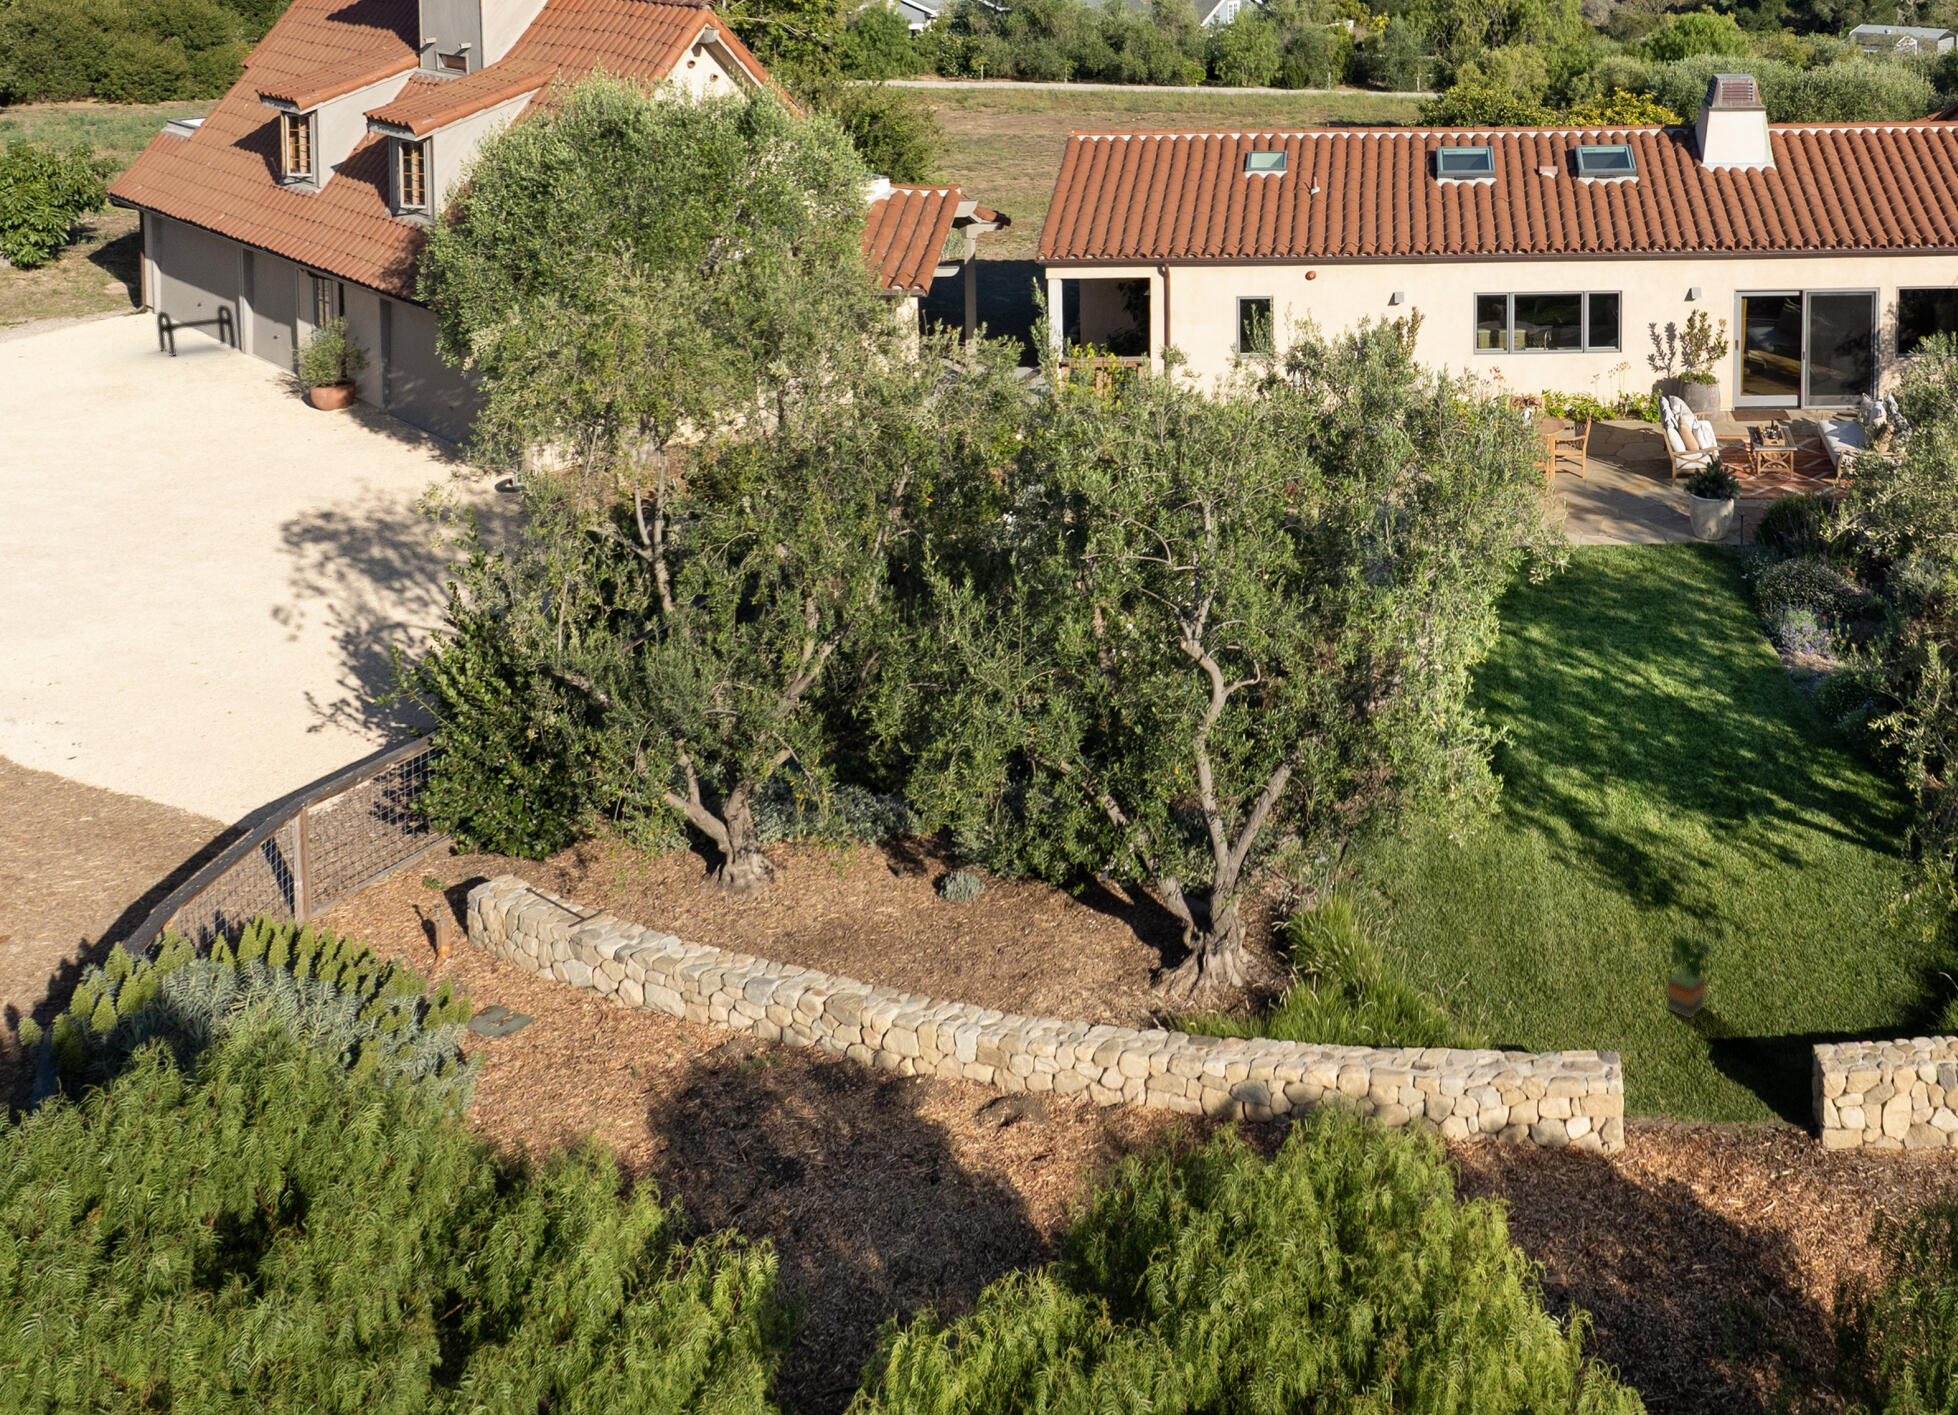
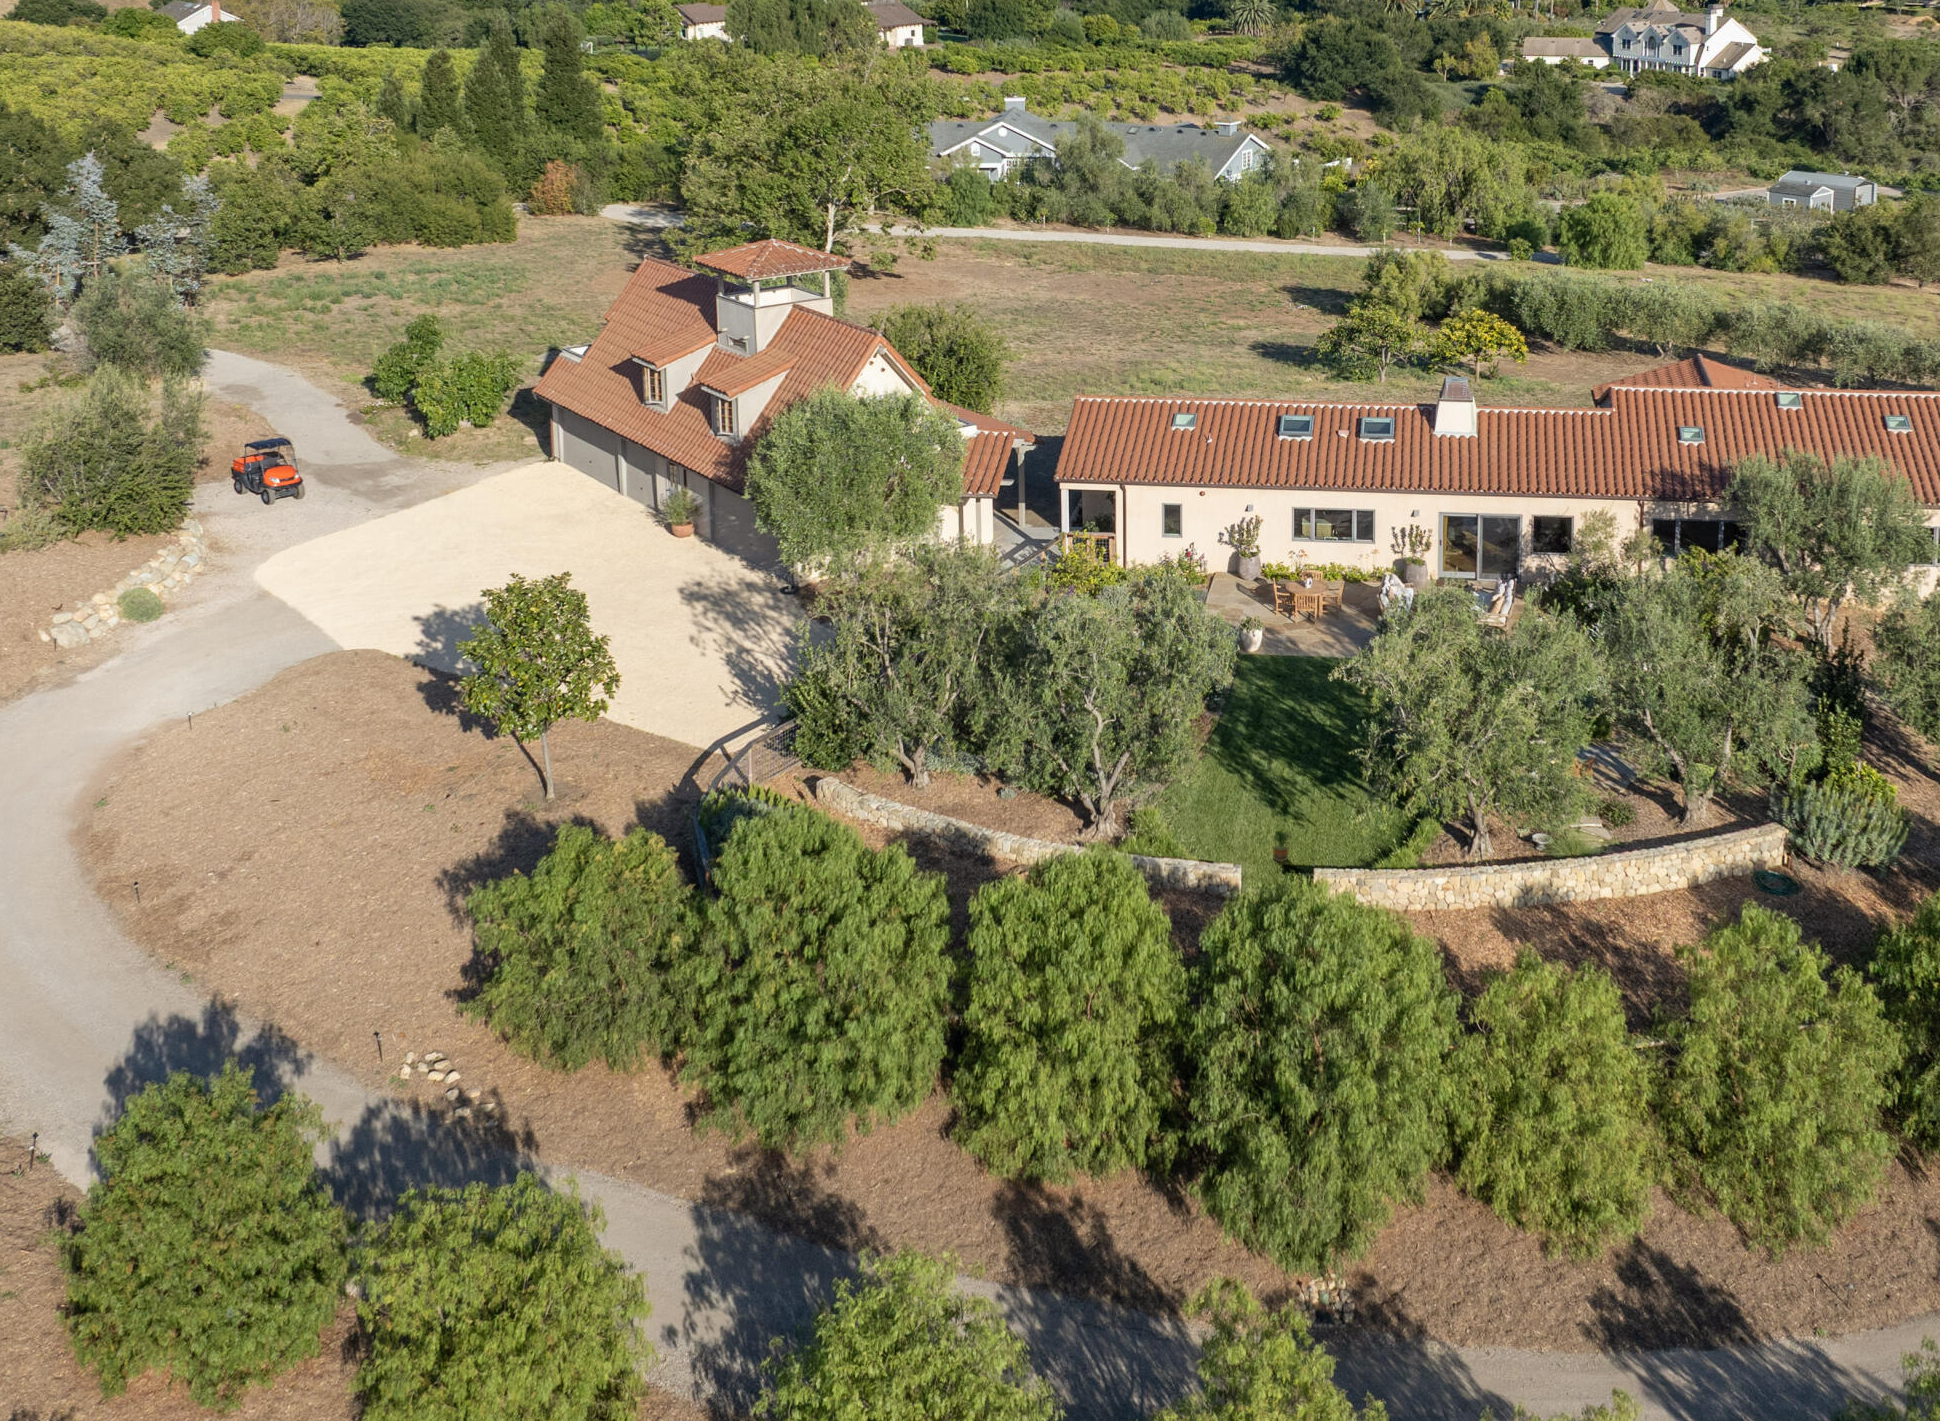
bench: present [157,305,236,356] -> none [579,467,617,496]

